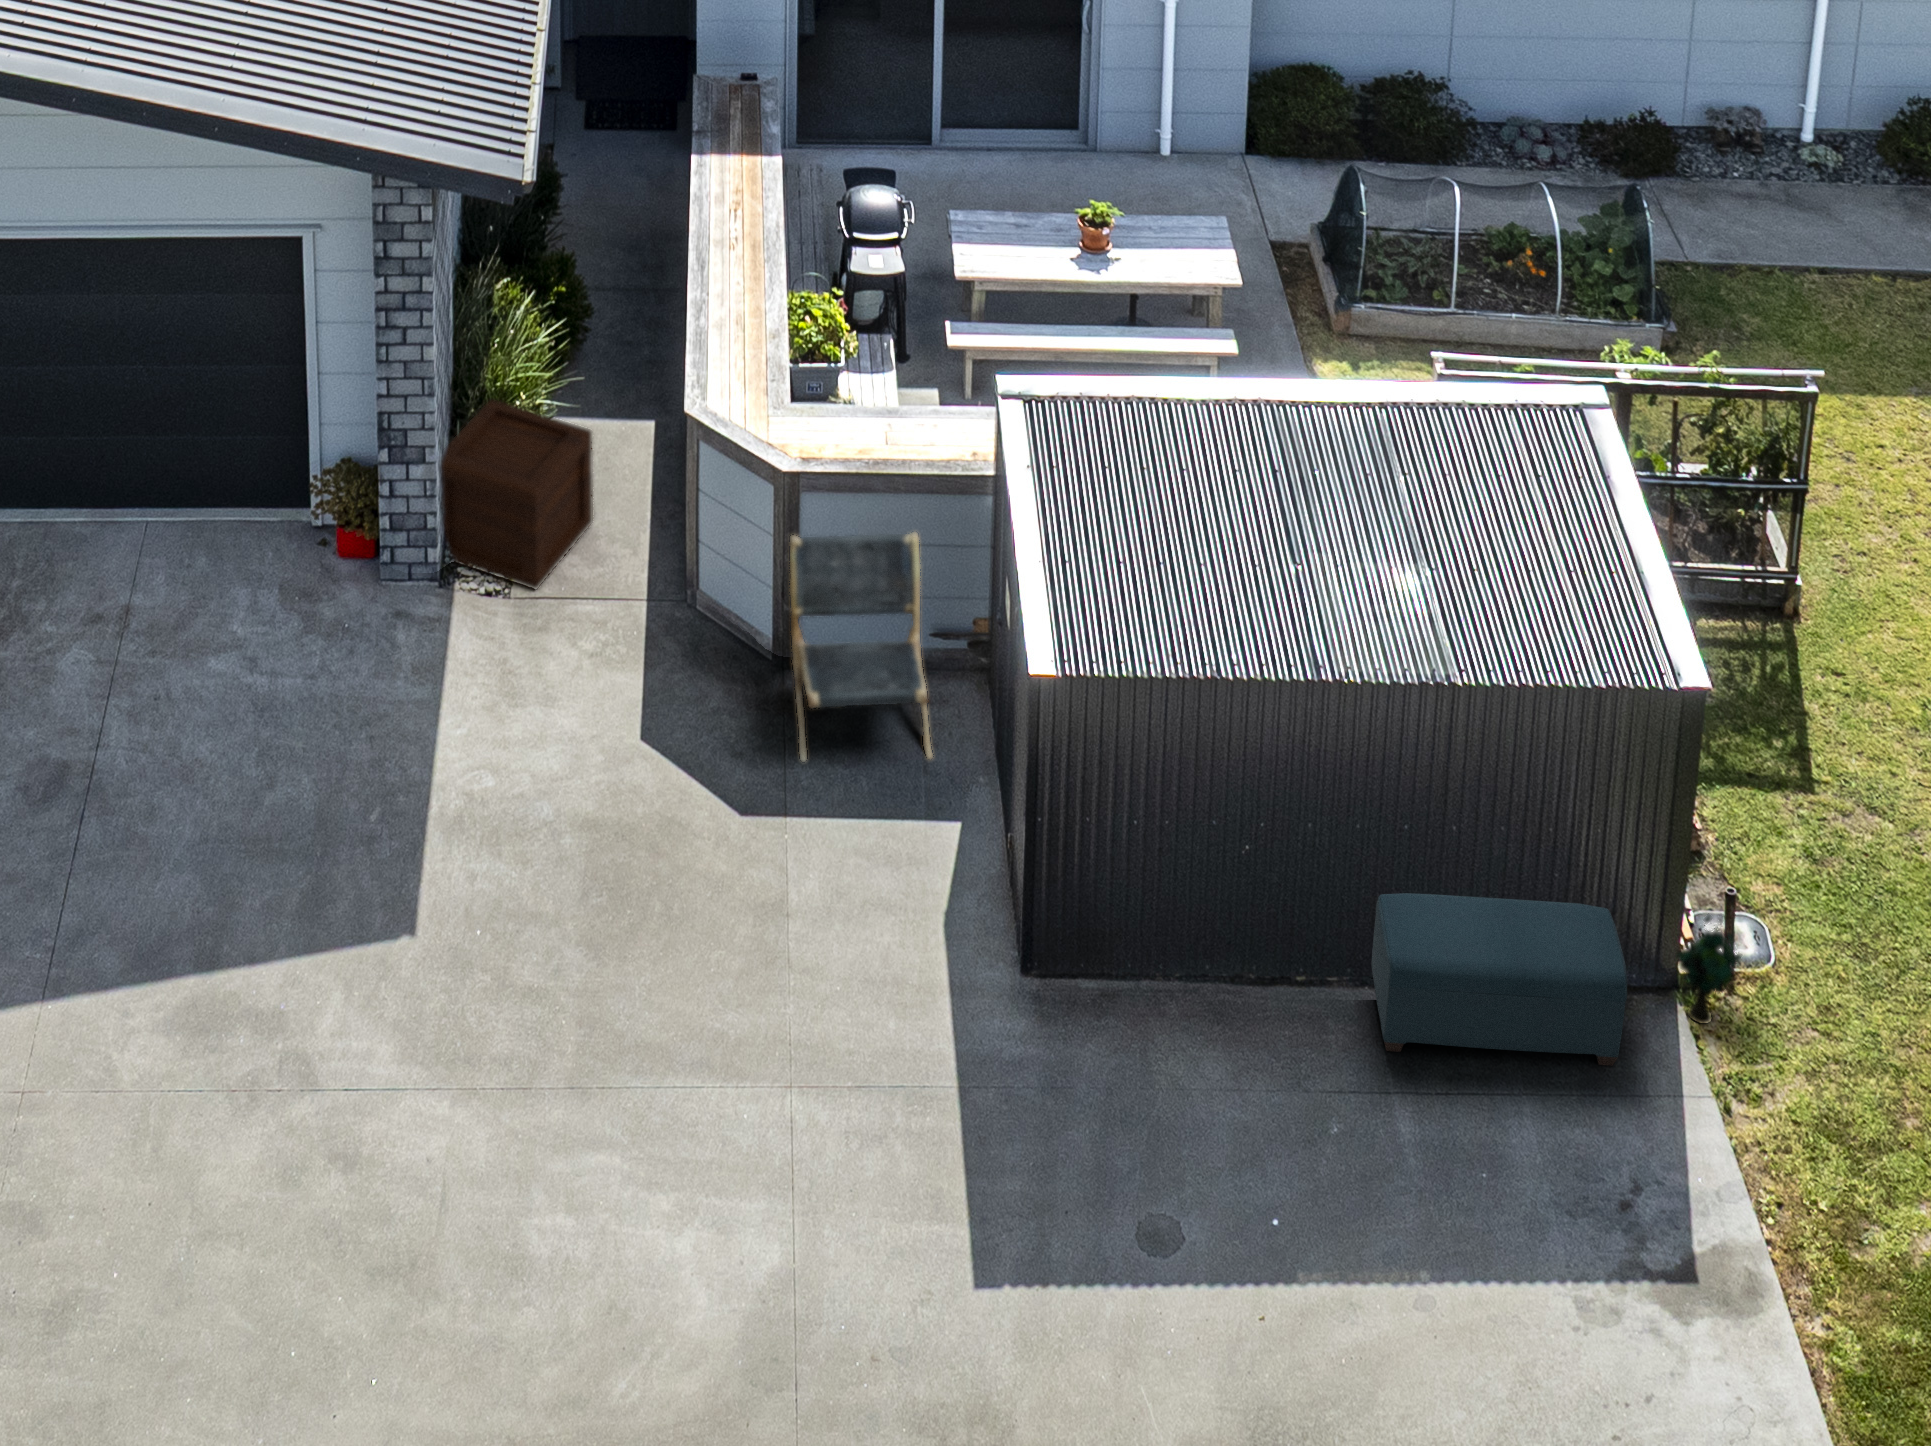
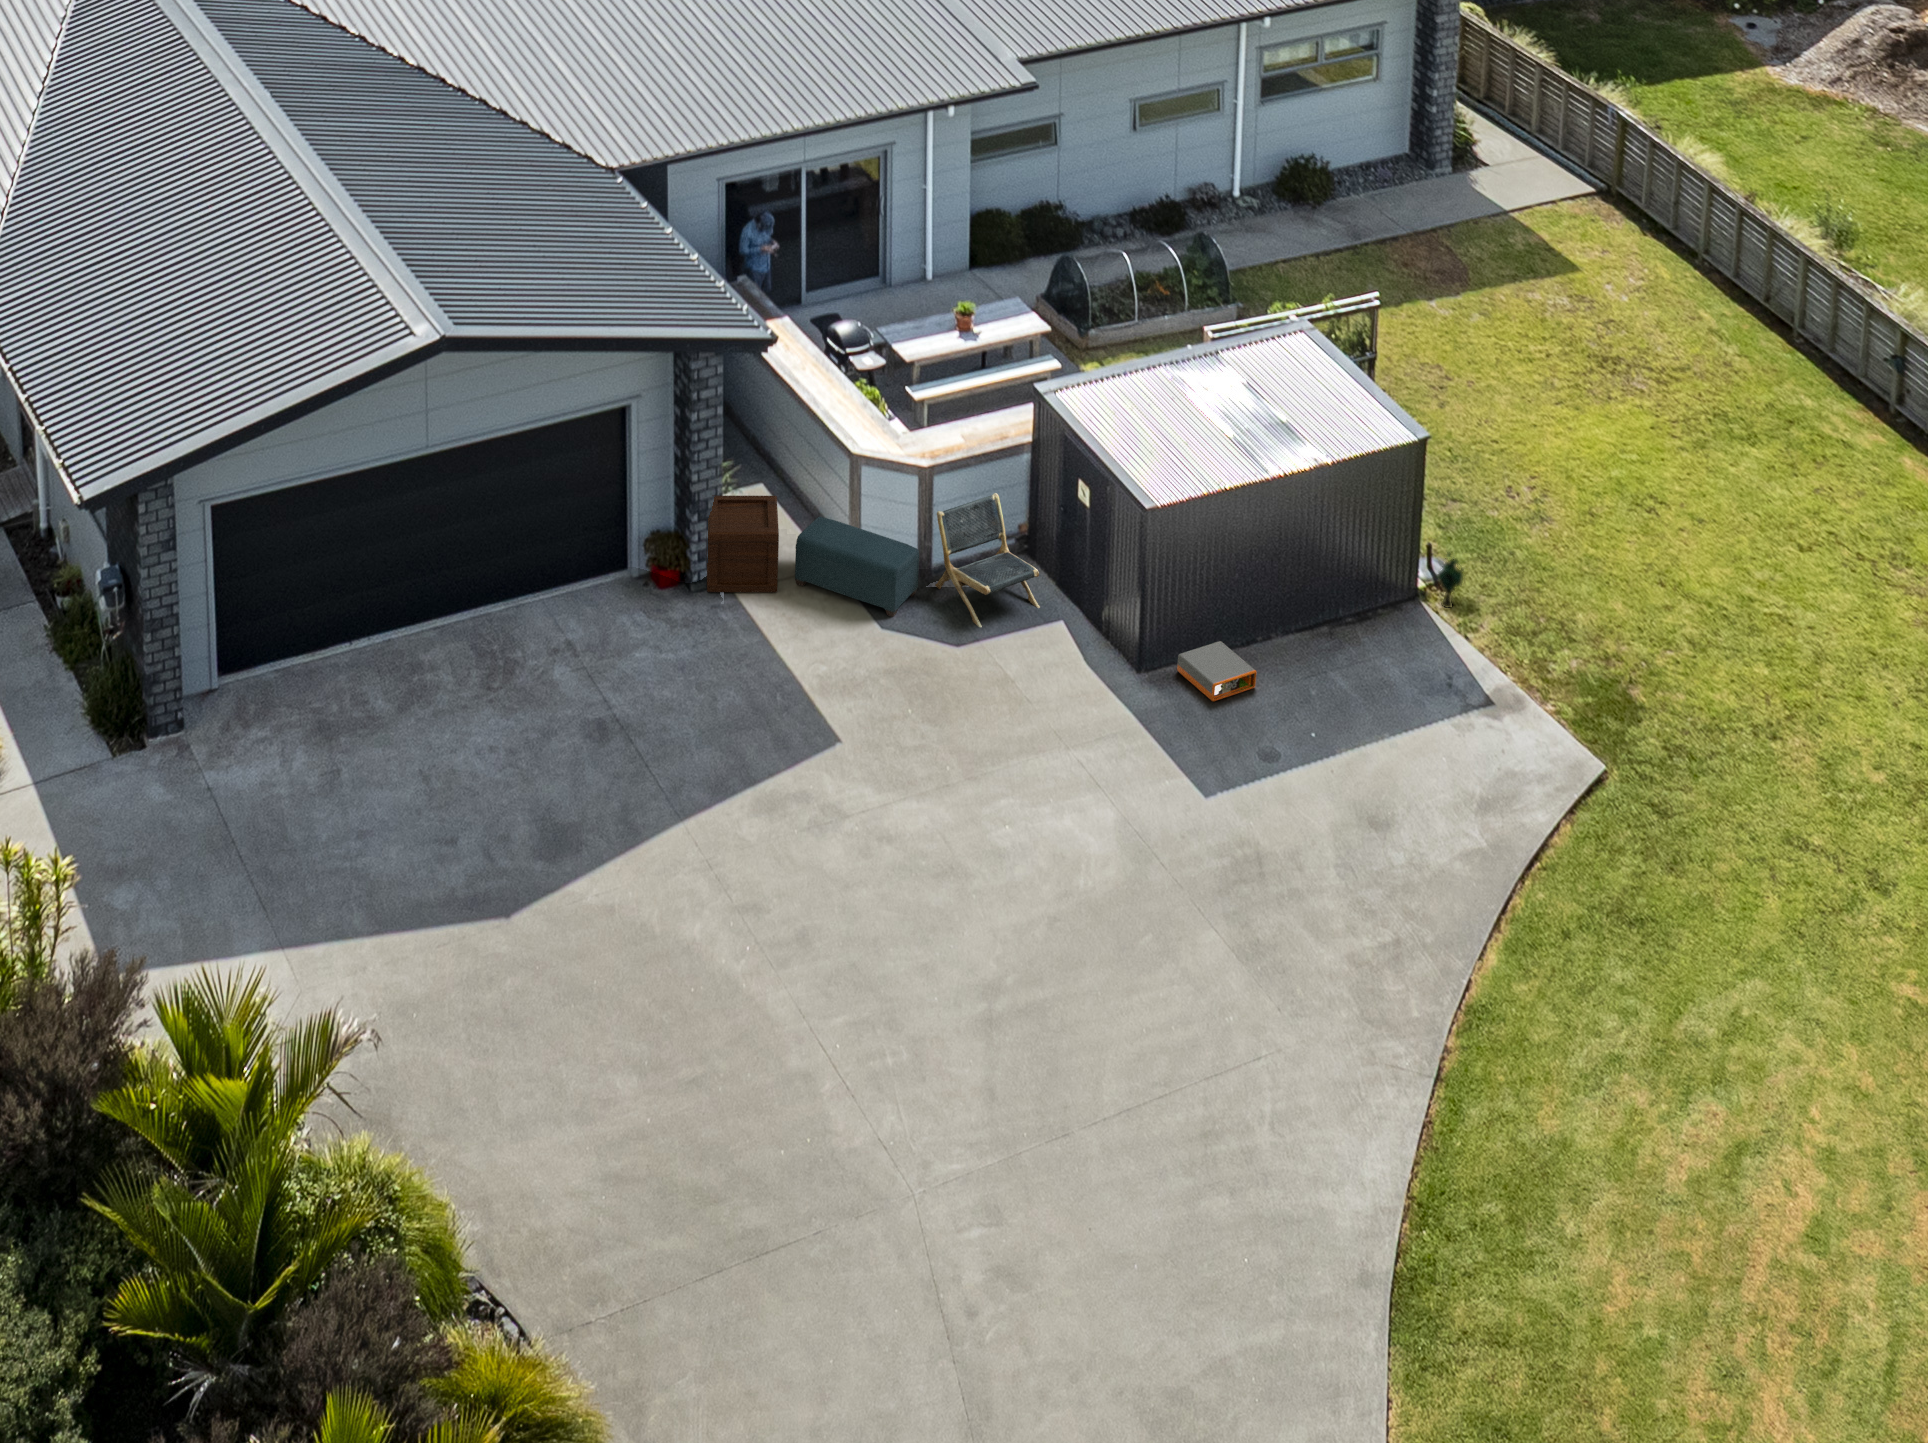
bench: present [1371,893,1627,1066] -> present [795,517,919,617]
storage box: none [1070,938,1193,1055] -> present [1177,641,1257,701]

